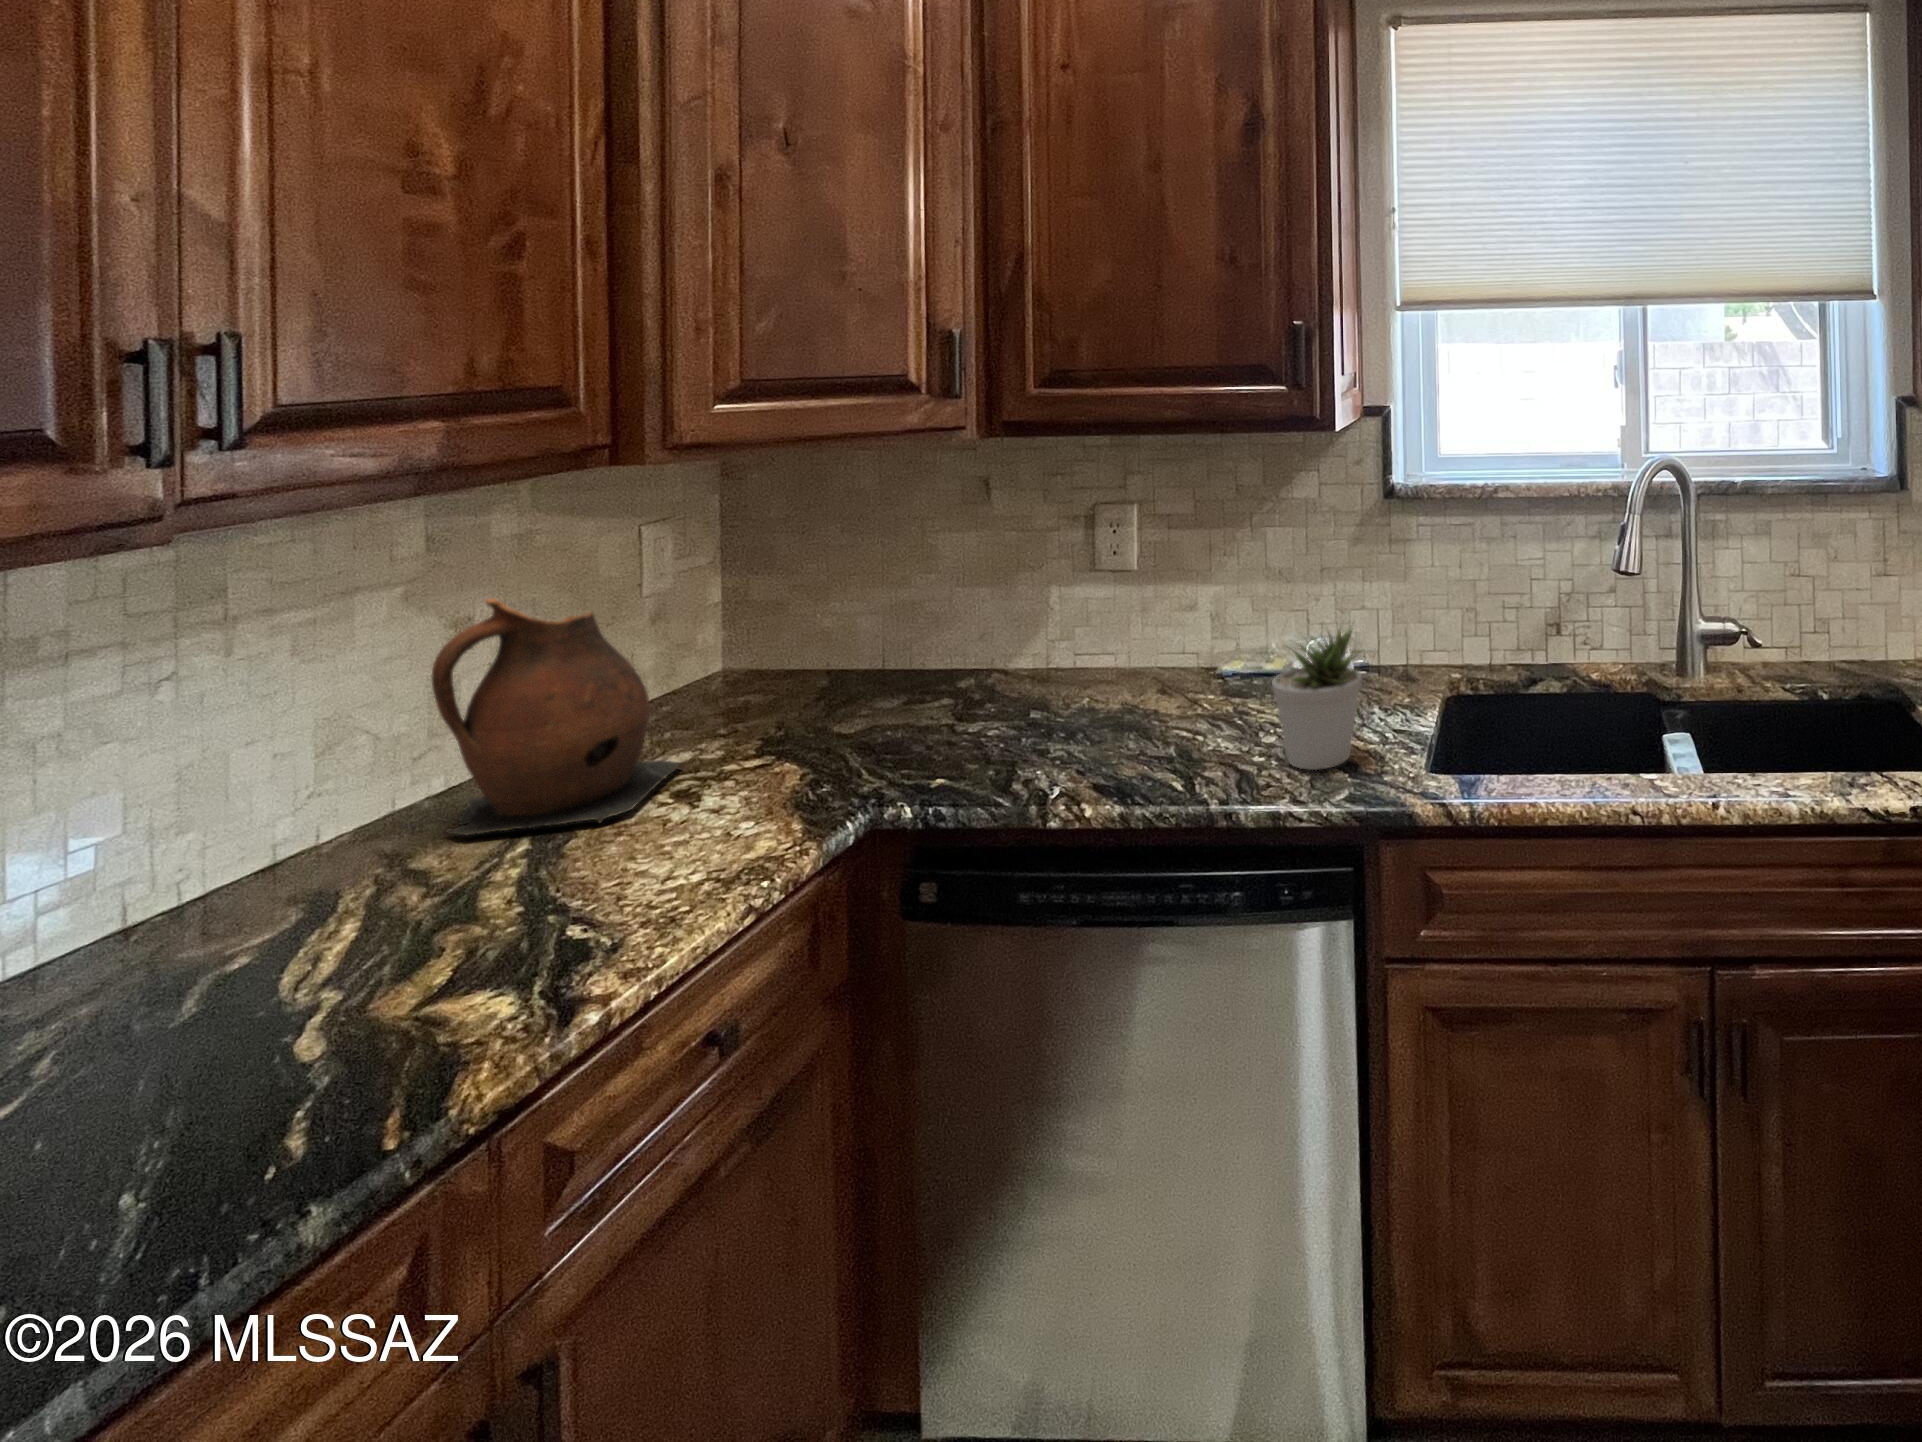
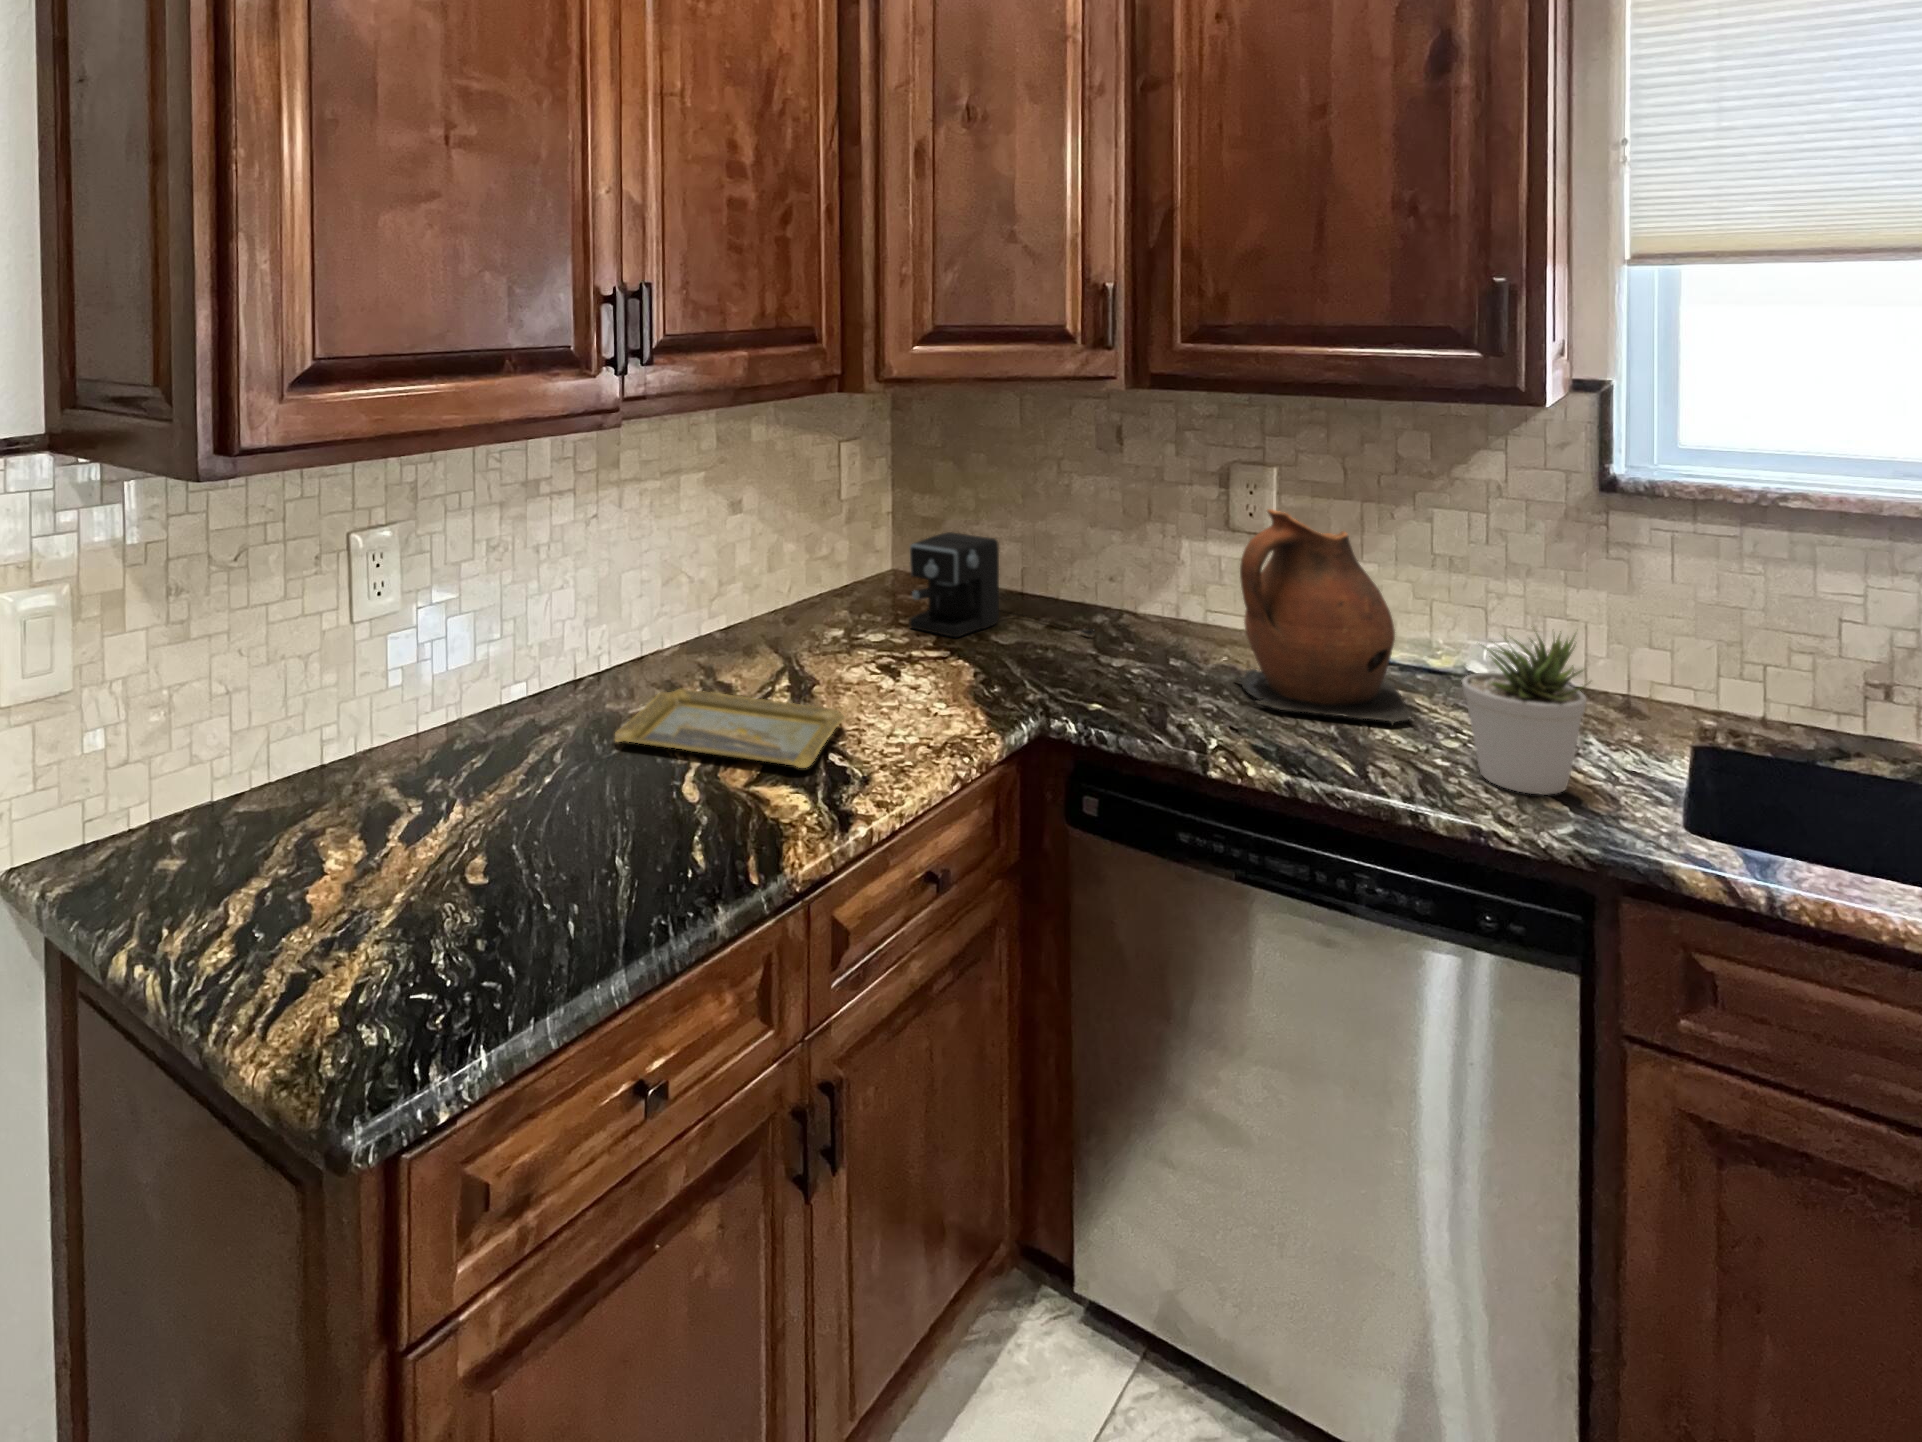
ceramic pitcher: present [431,598,682,835] -> present [1238,509,1412,725]
coffee maker: none [728,614,956,736] -> present [909,532,1094,637]
tray: none [167,866,600,1012] -> present [615,689,845,768]

